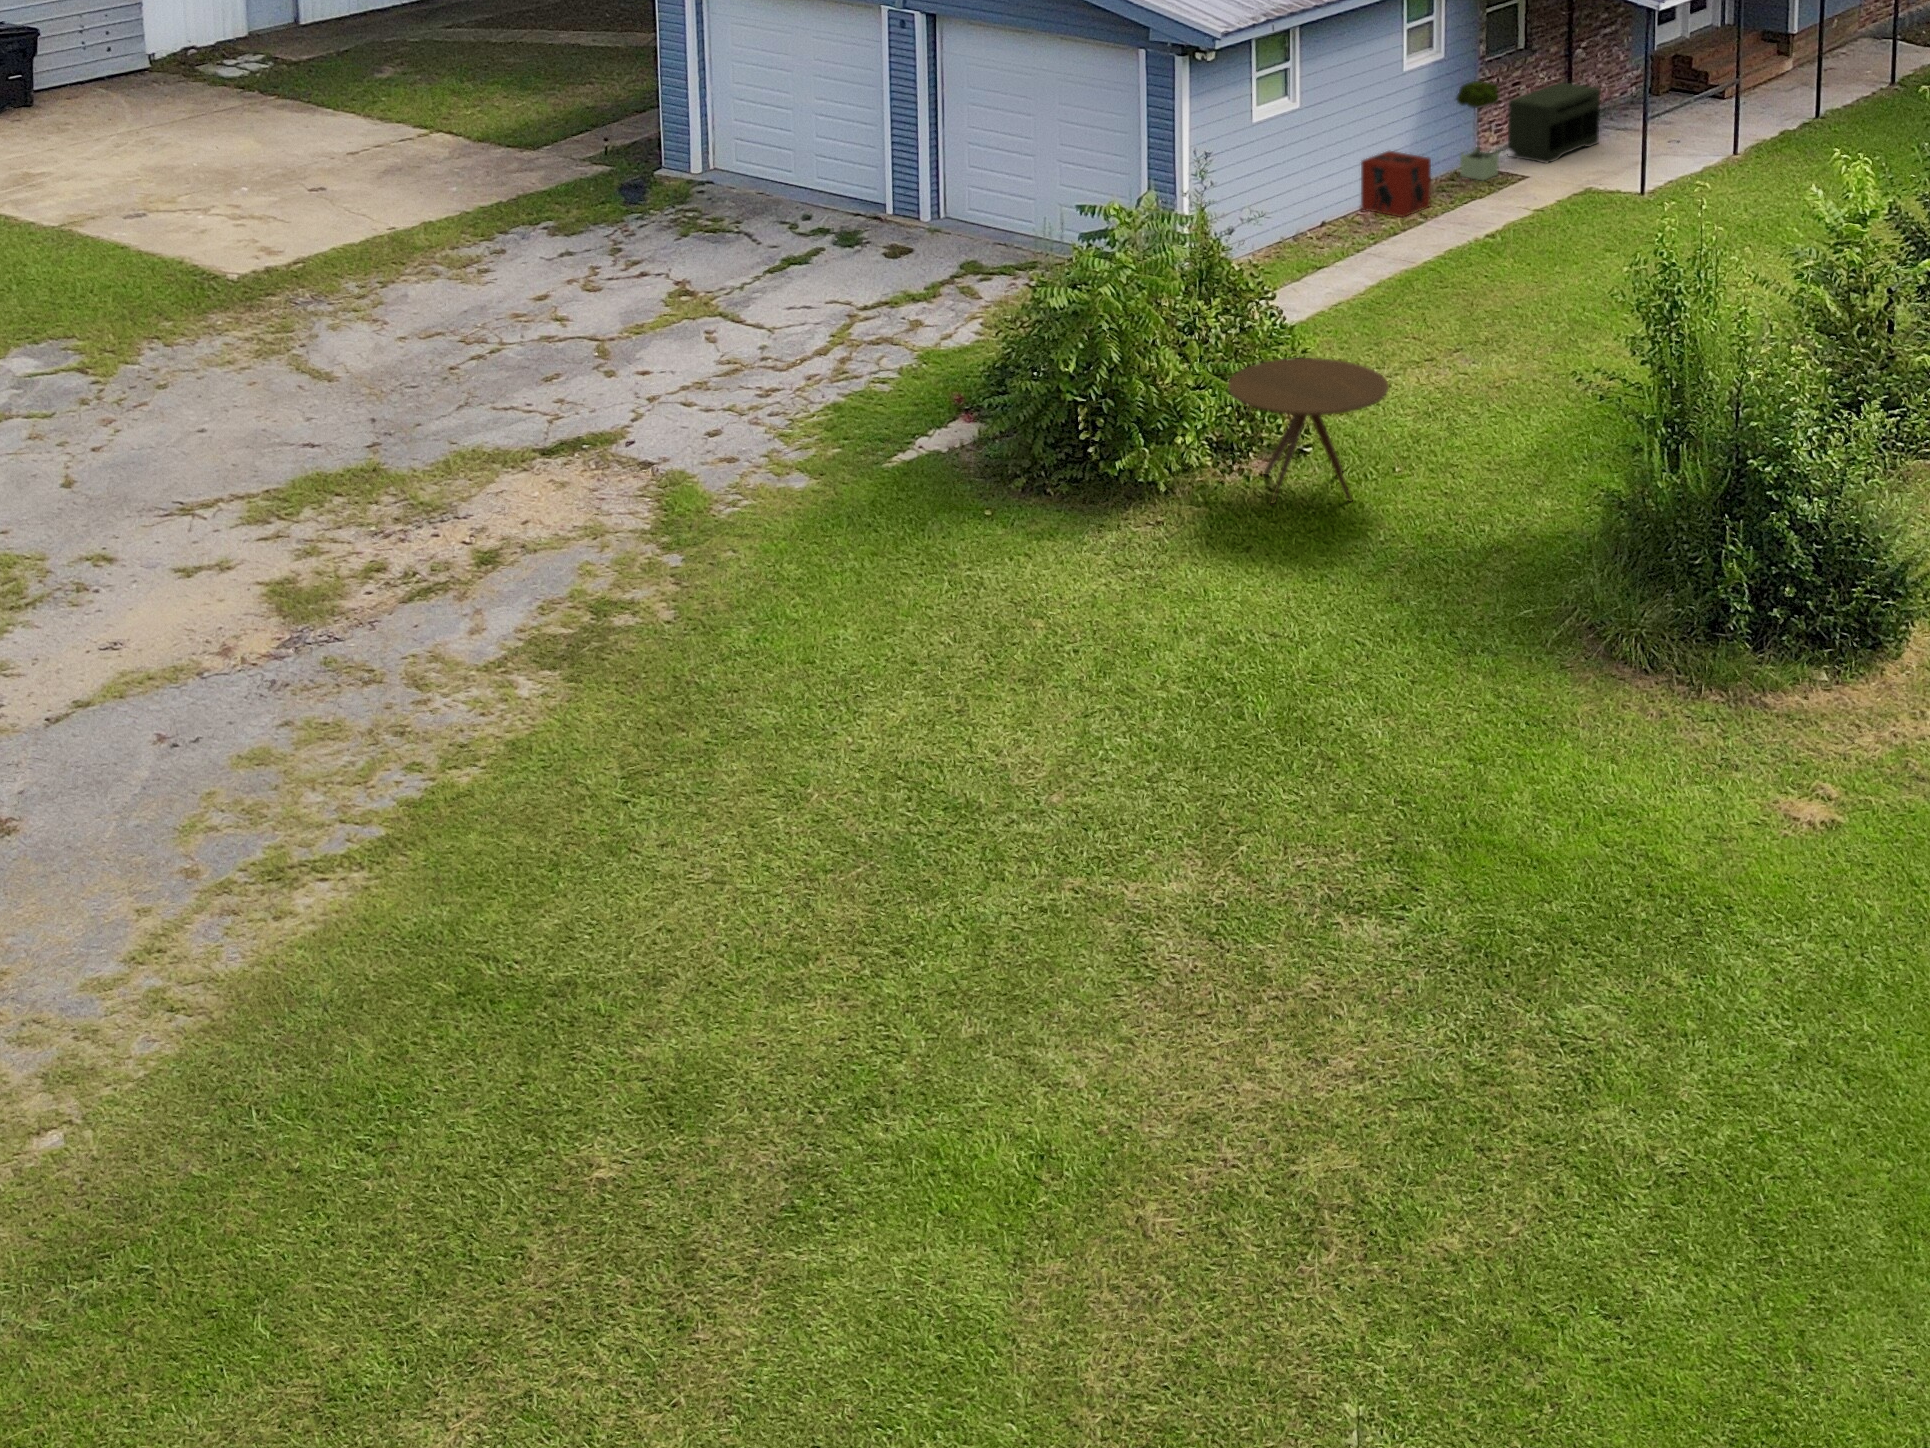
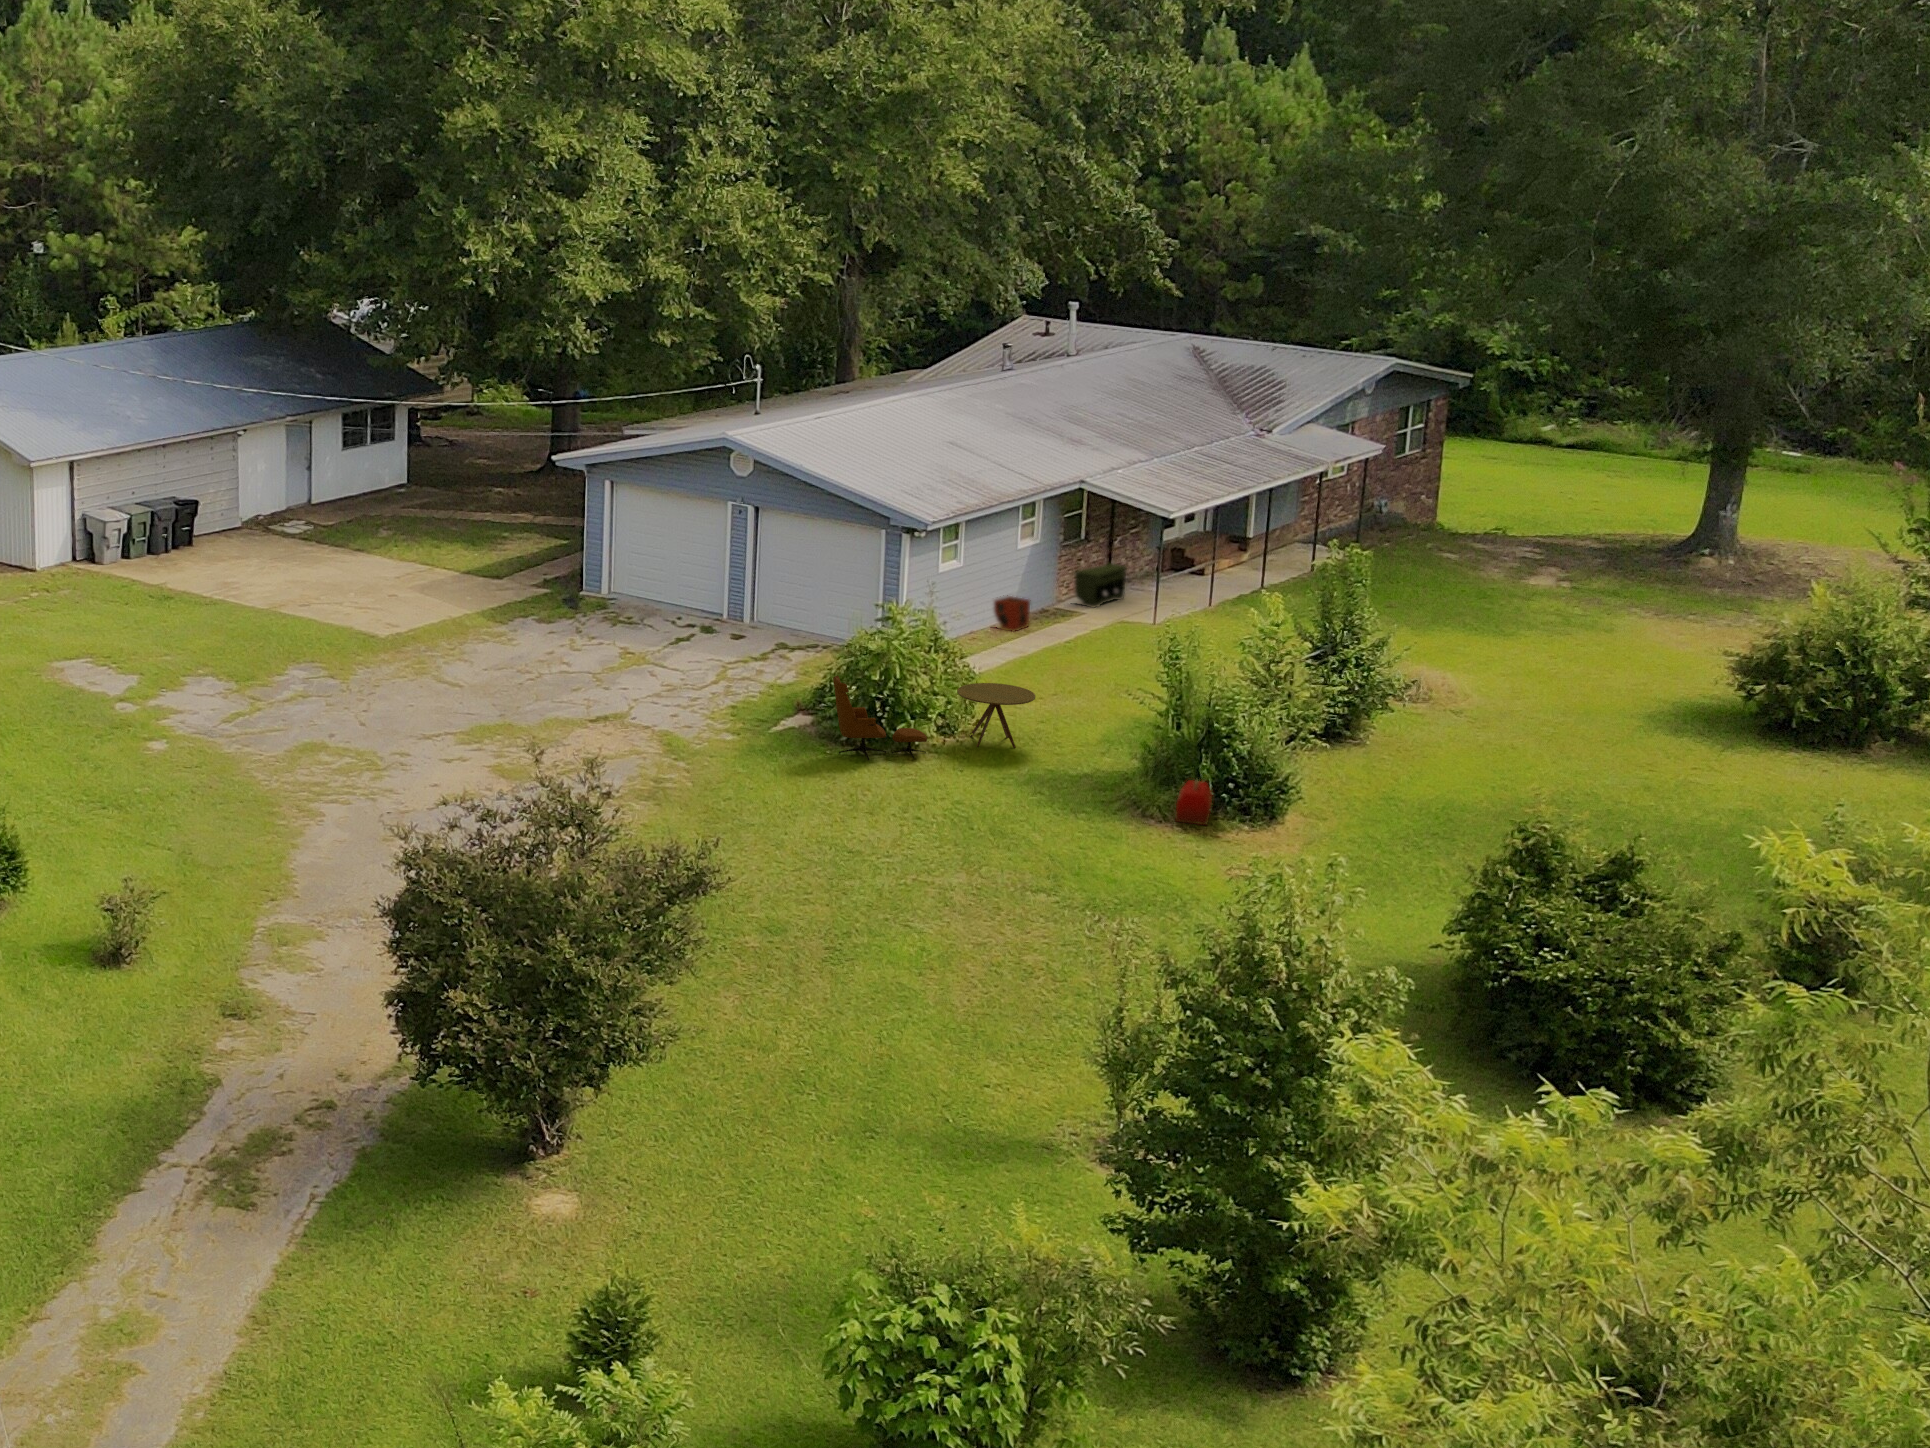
potted tree: present [1456,81,1499,180] -> none [1043,558,1070,615]
lounge chair: none [942,372,1157,562] -> present [833,676,927,760]
toolbox: none [1675,599,1757,719] -> present [1175,780,1212,826]

